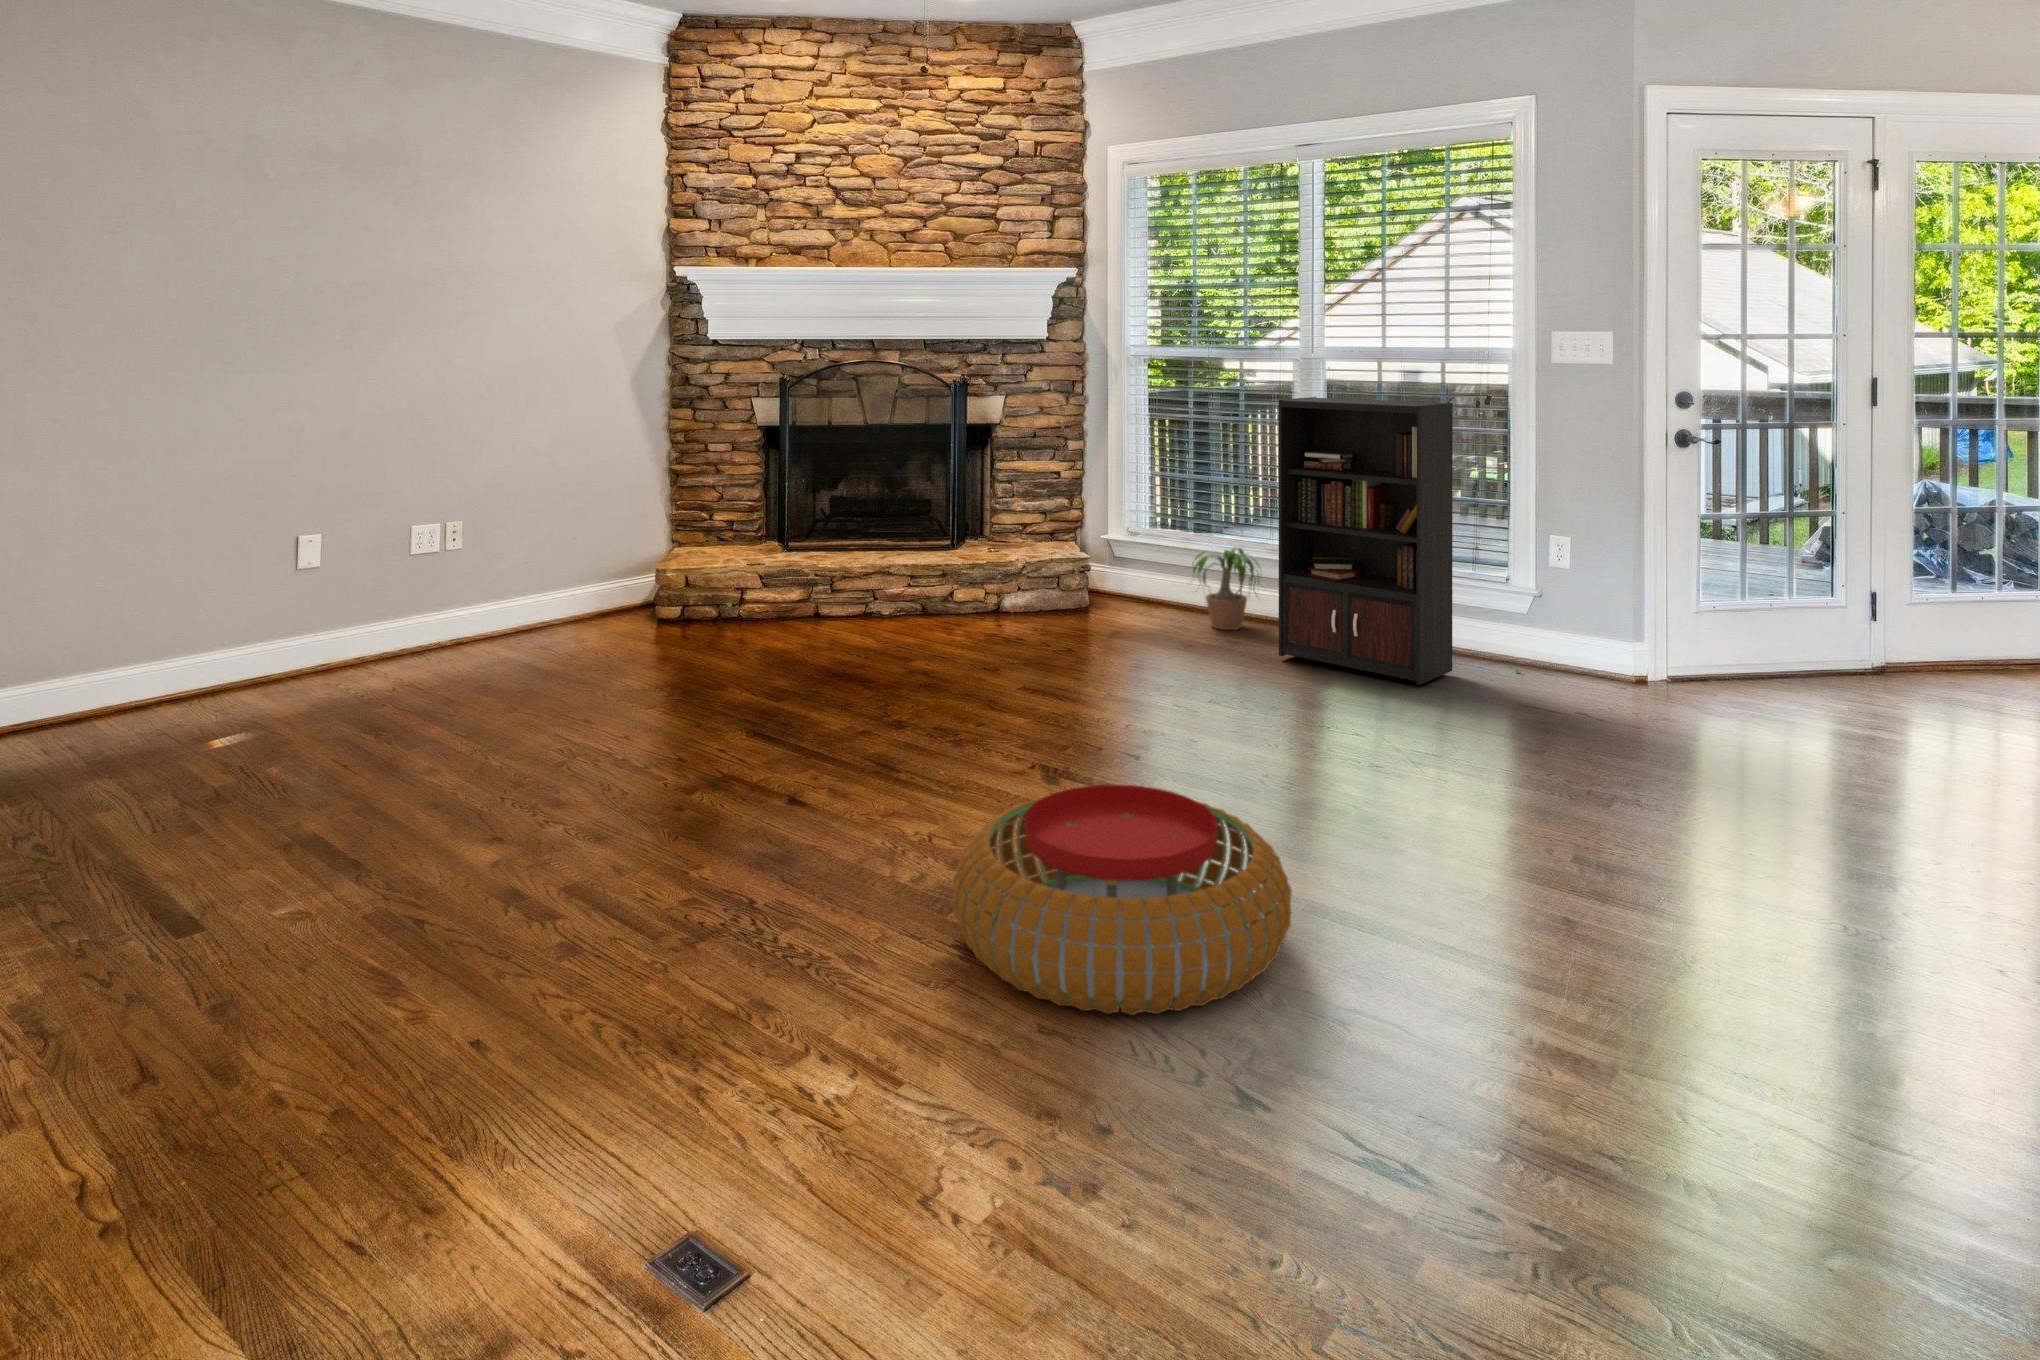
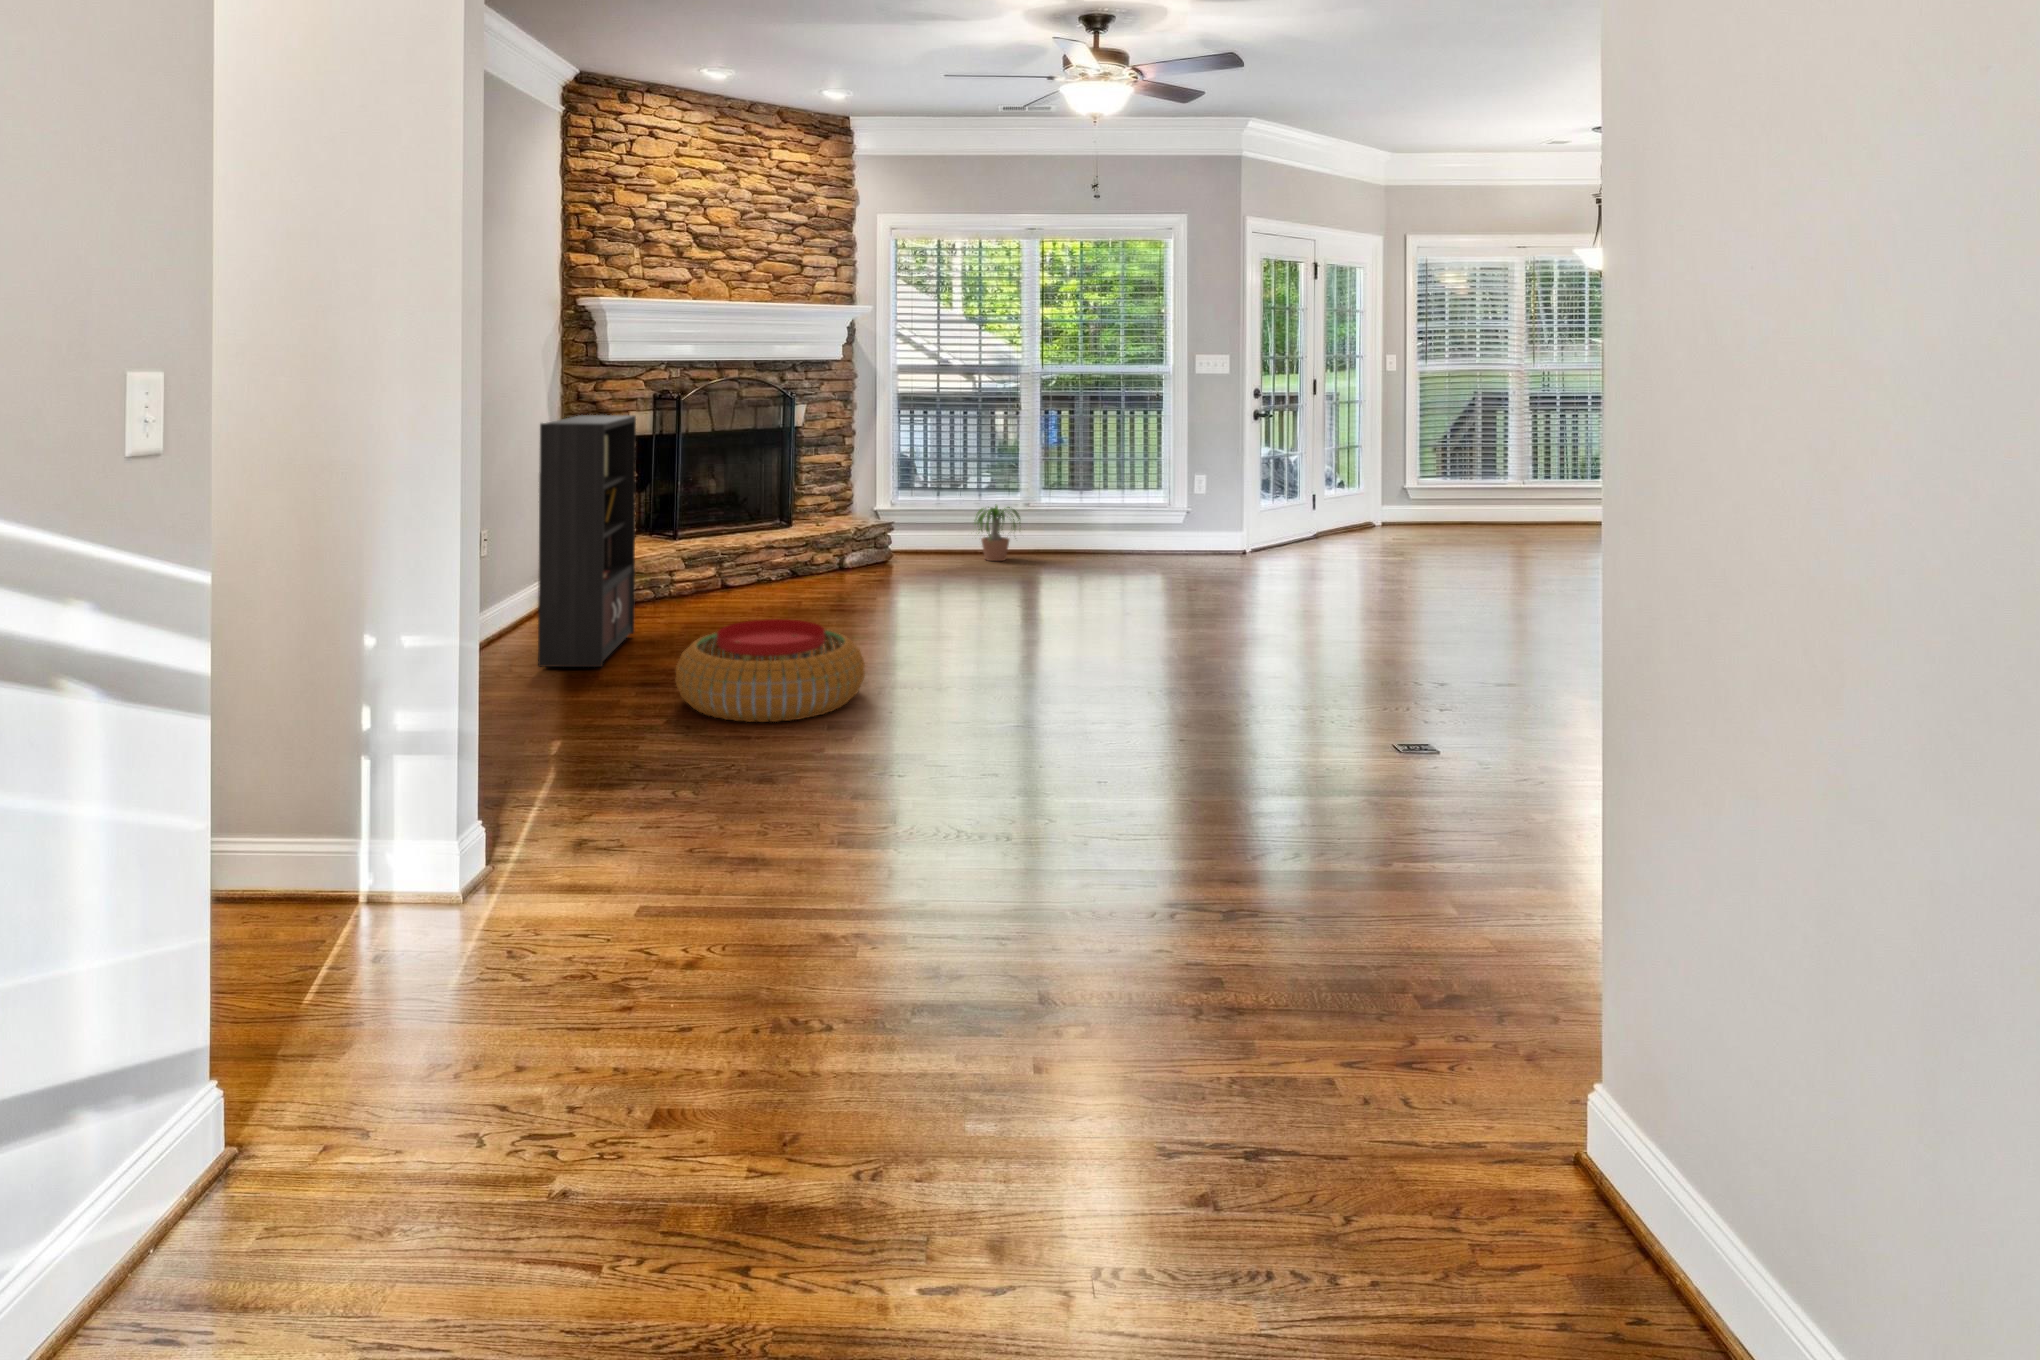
bookcase: present [1279,397,1521,685] -> present [538,415,636,667]
pouf: present [953,785,1291,1015] -> present [675,619,865,722]

